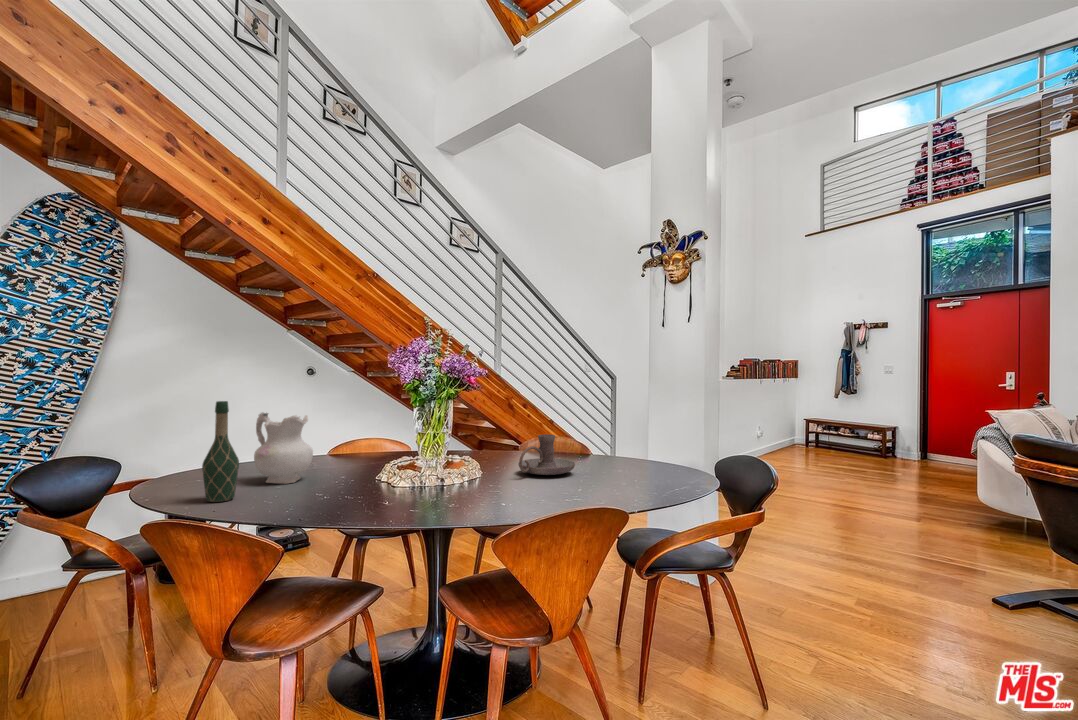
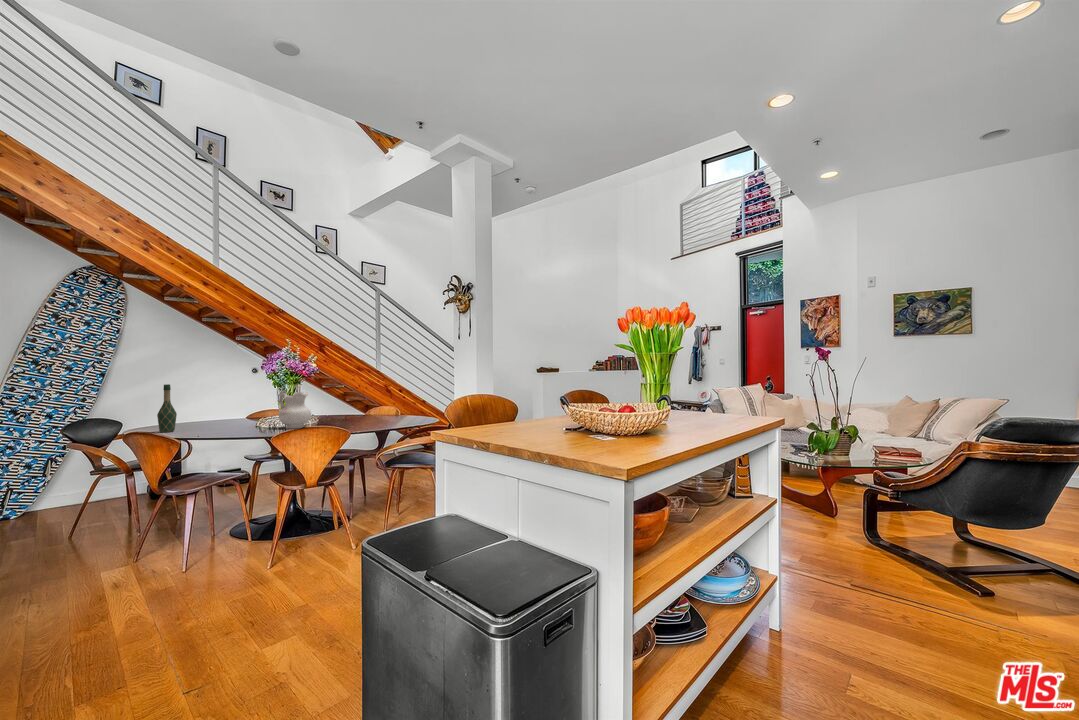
ceramic pitcher: present [254,413,313,484] -> present [279,391,311,429]
candle holder: present [518,435,575,475] -> none [333,402,371,423]

